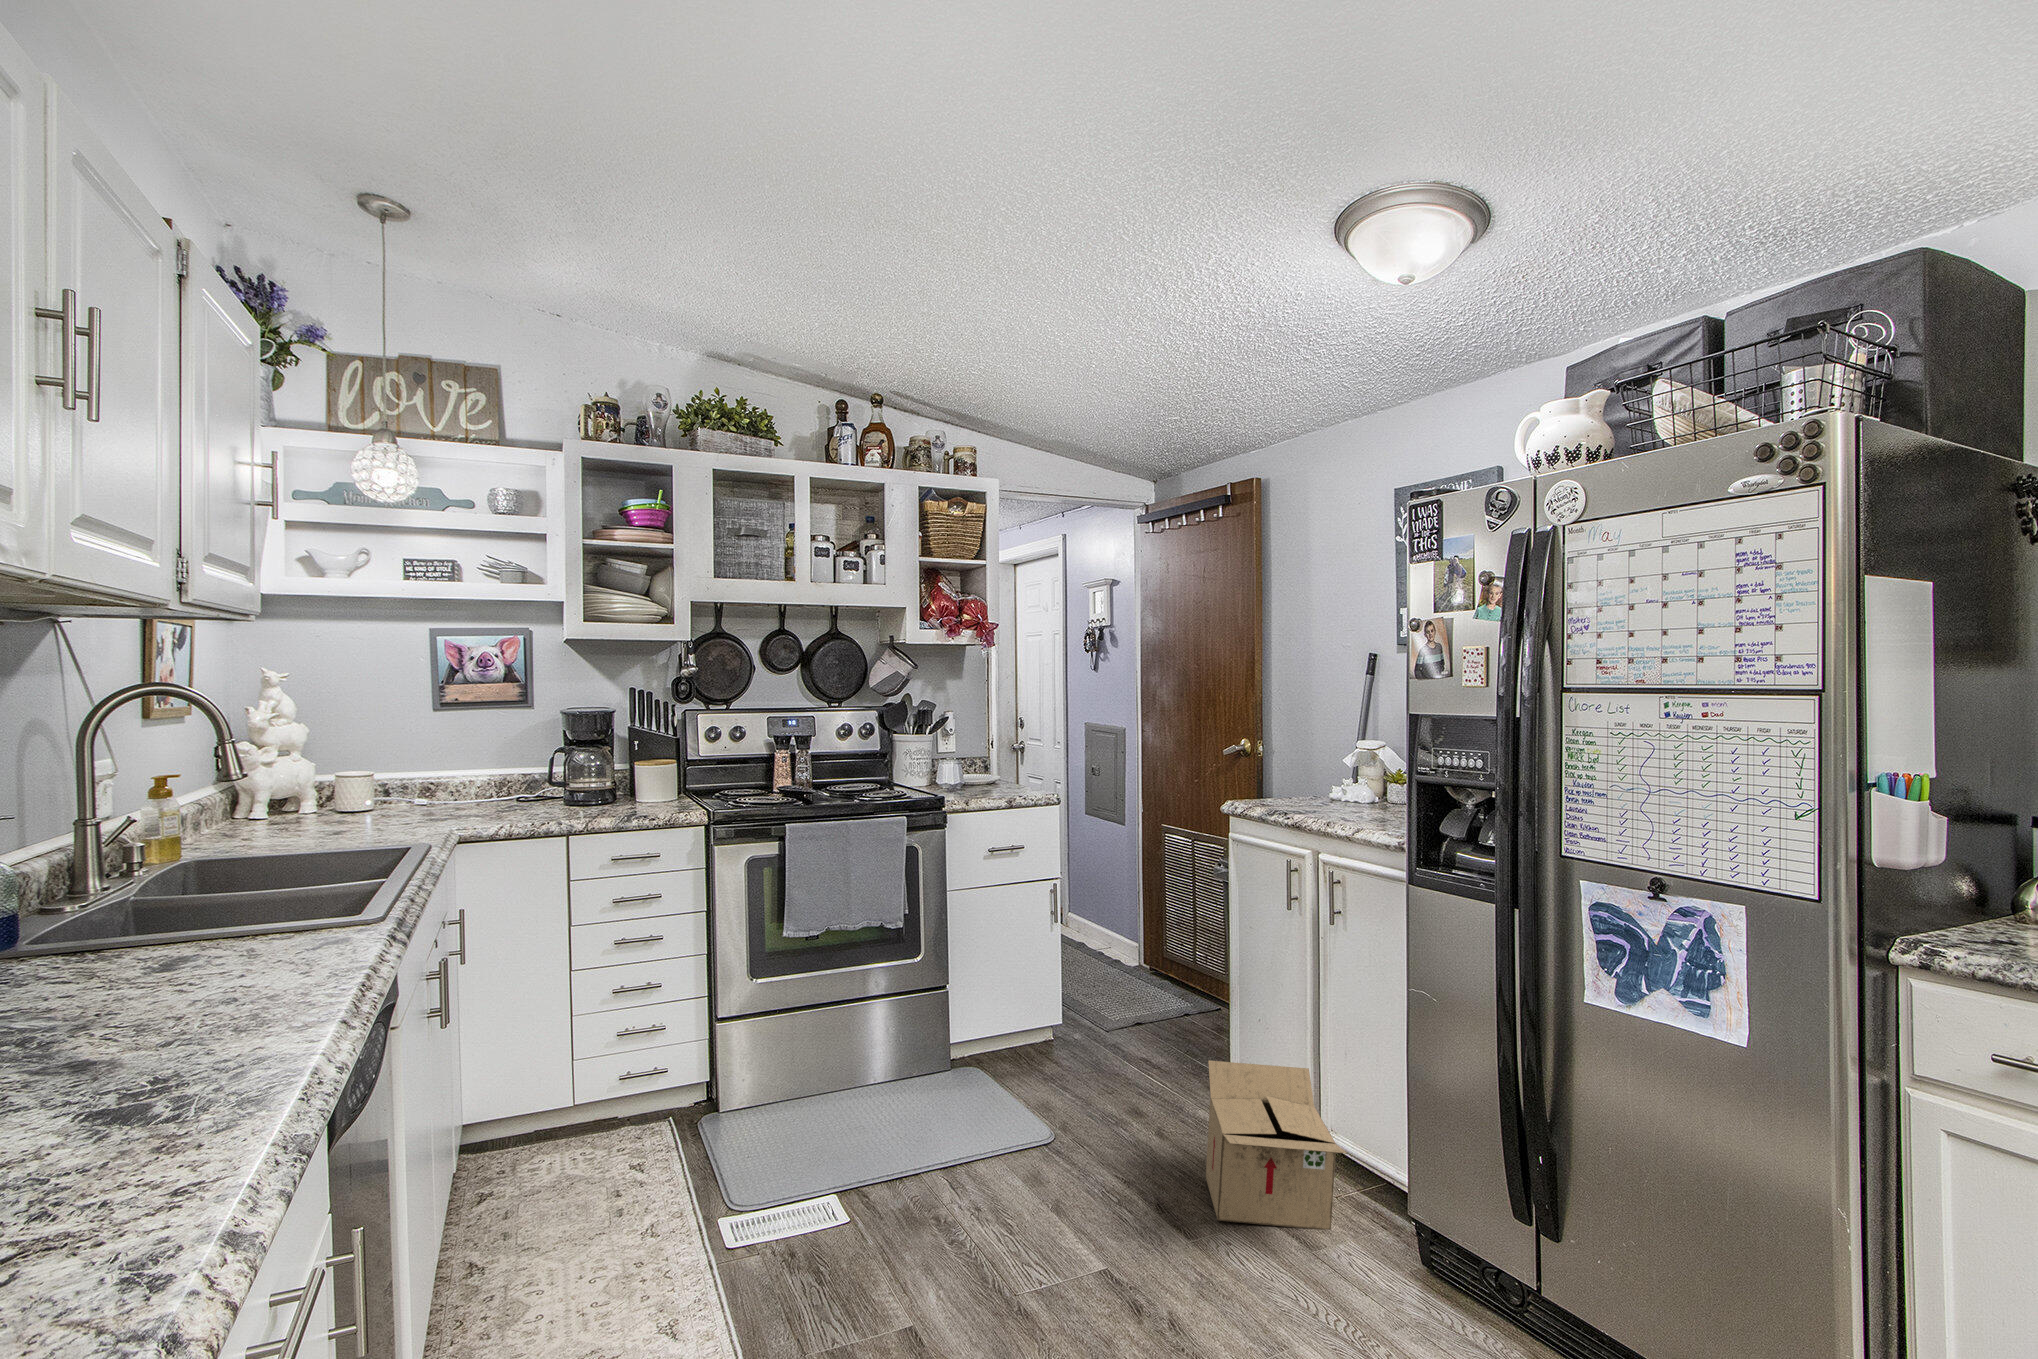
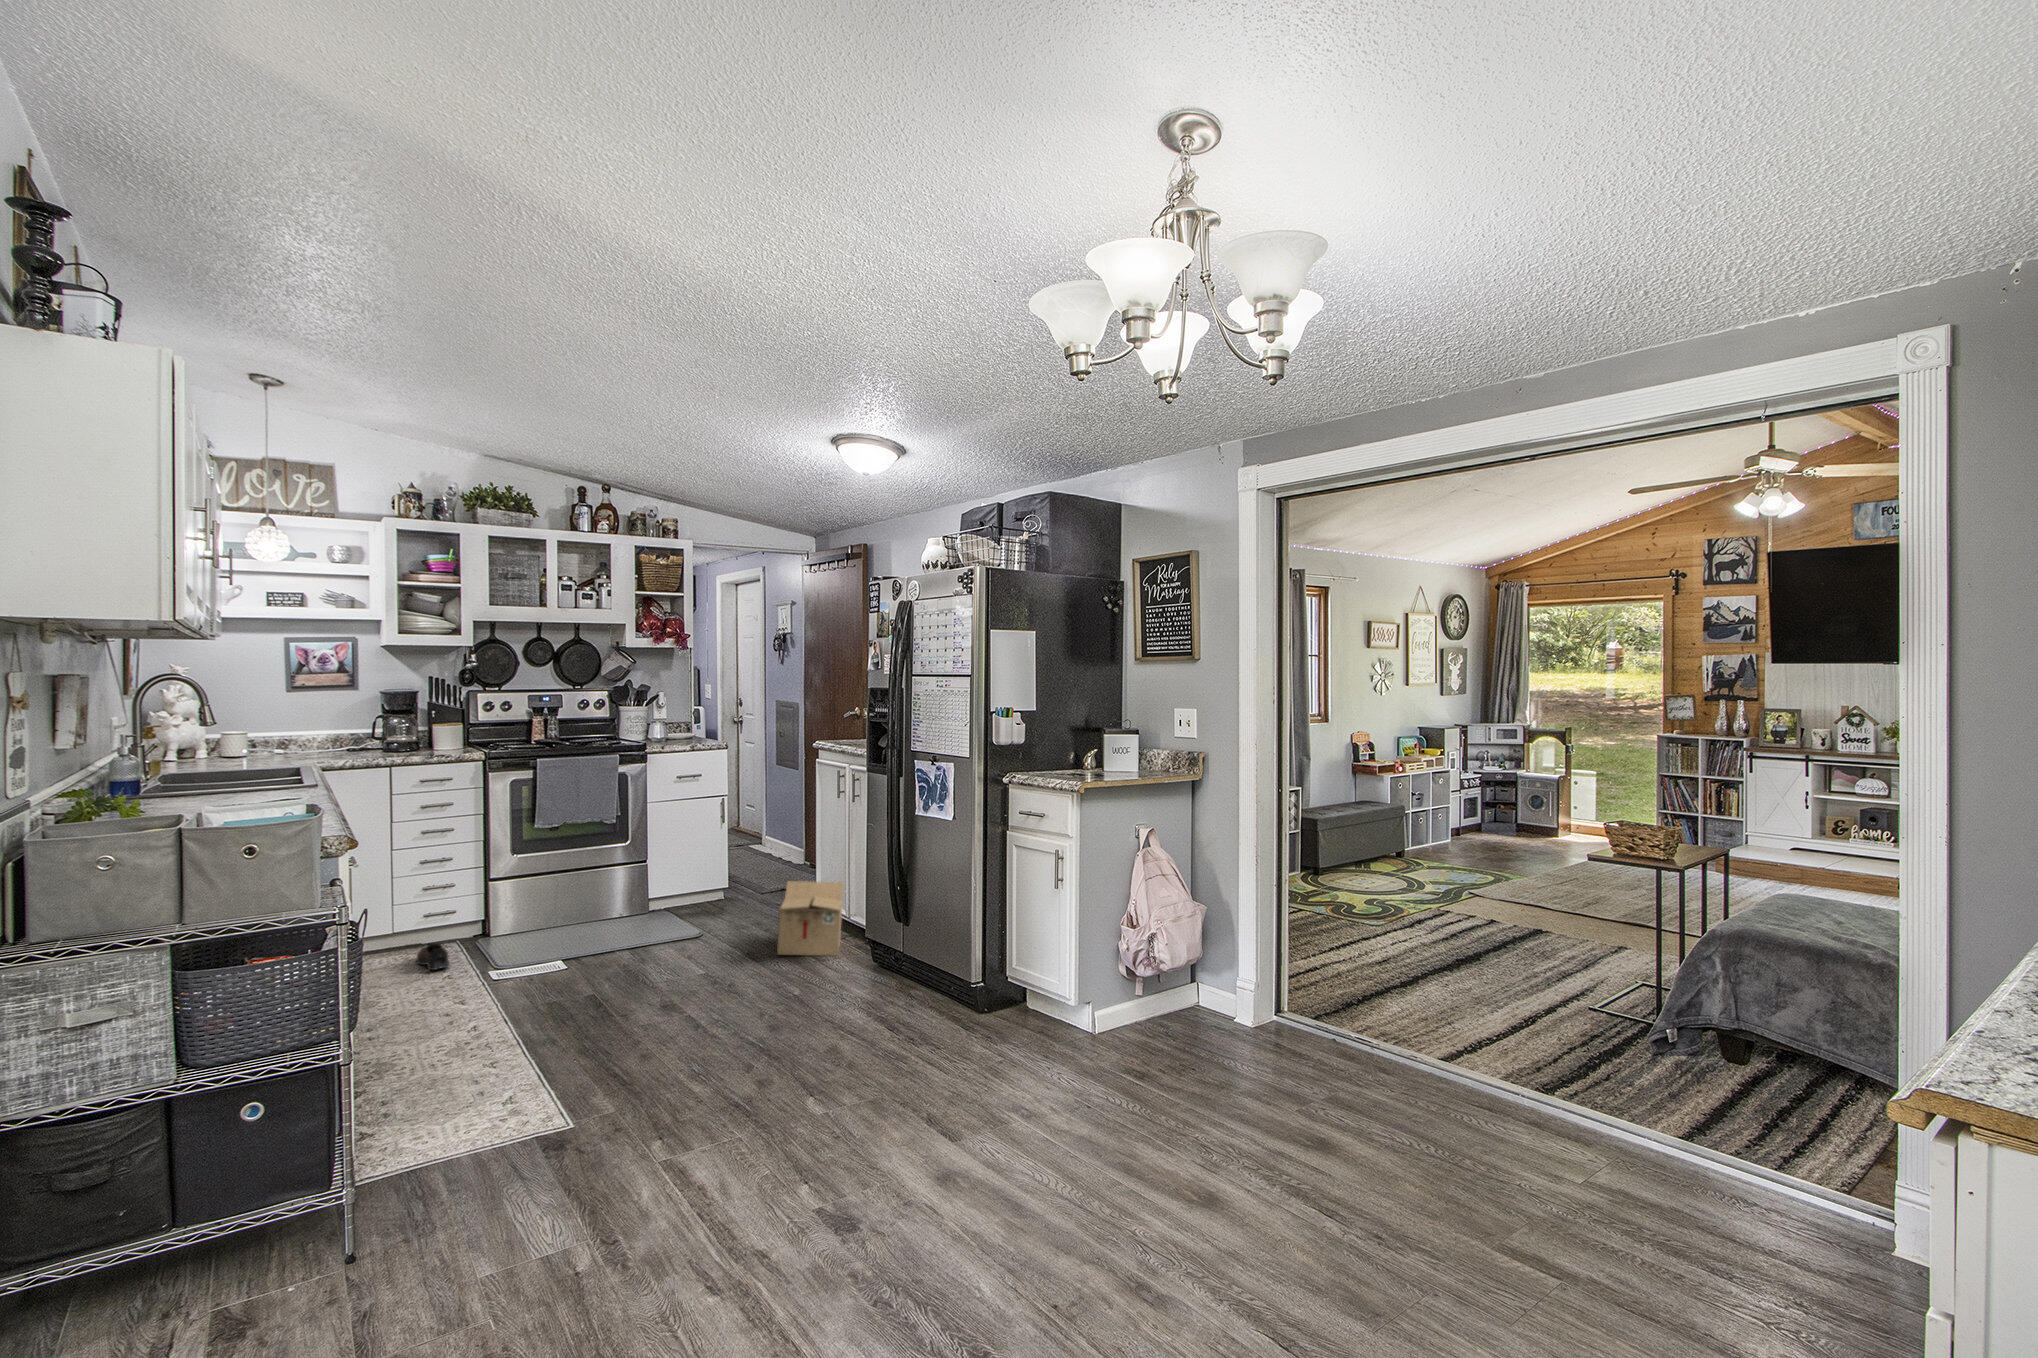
shoe: none [604,1146,656,1208] -> present [416,943,450,970]

